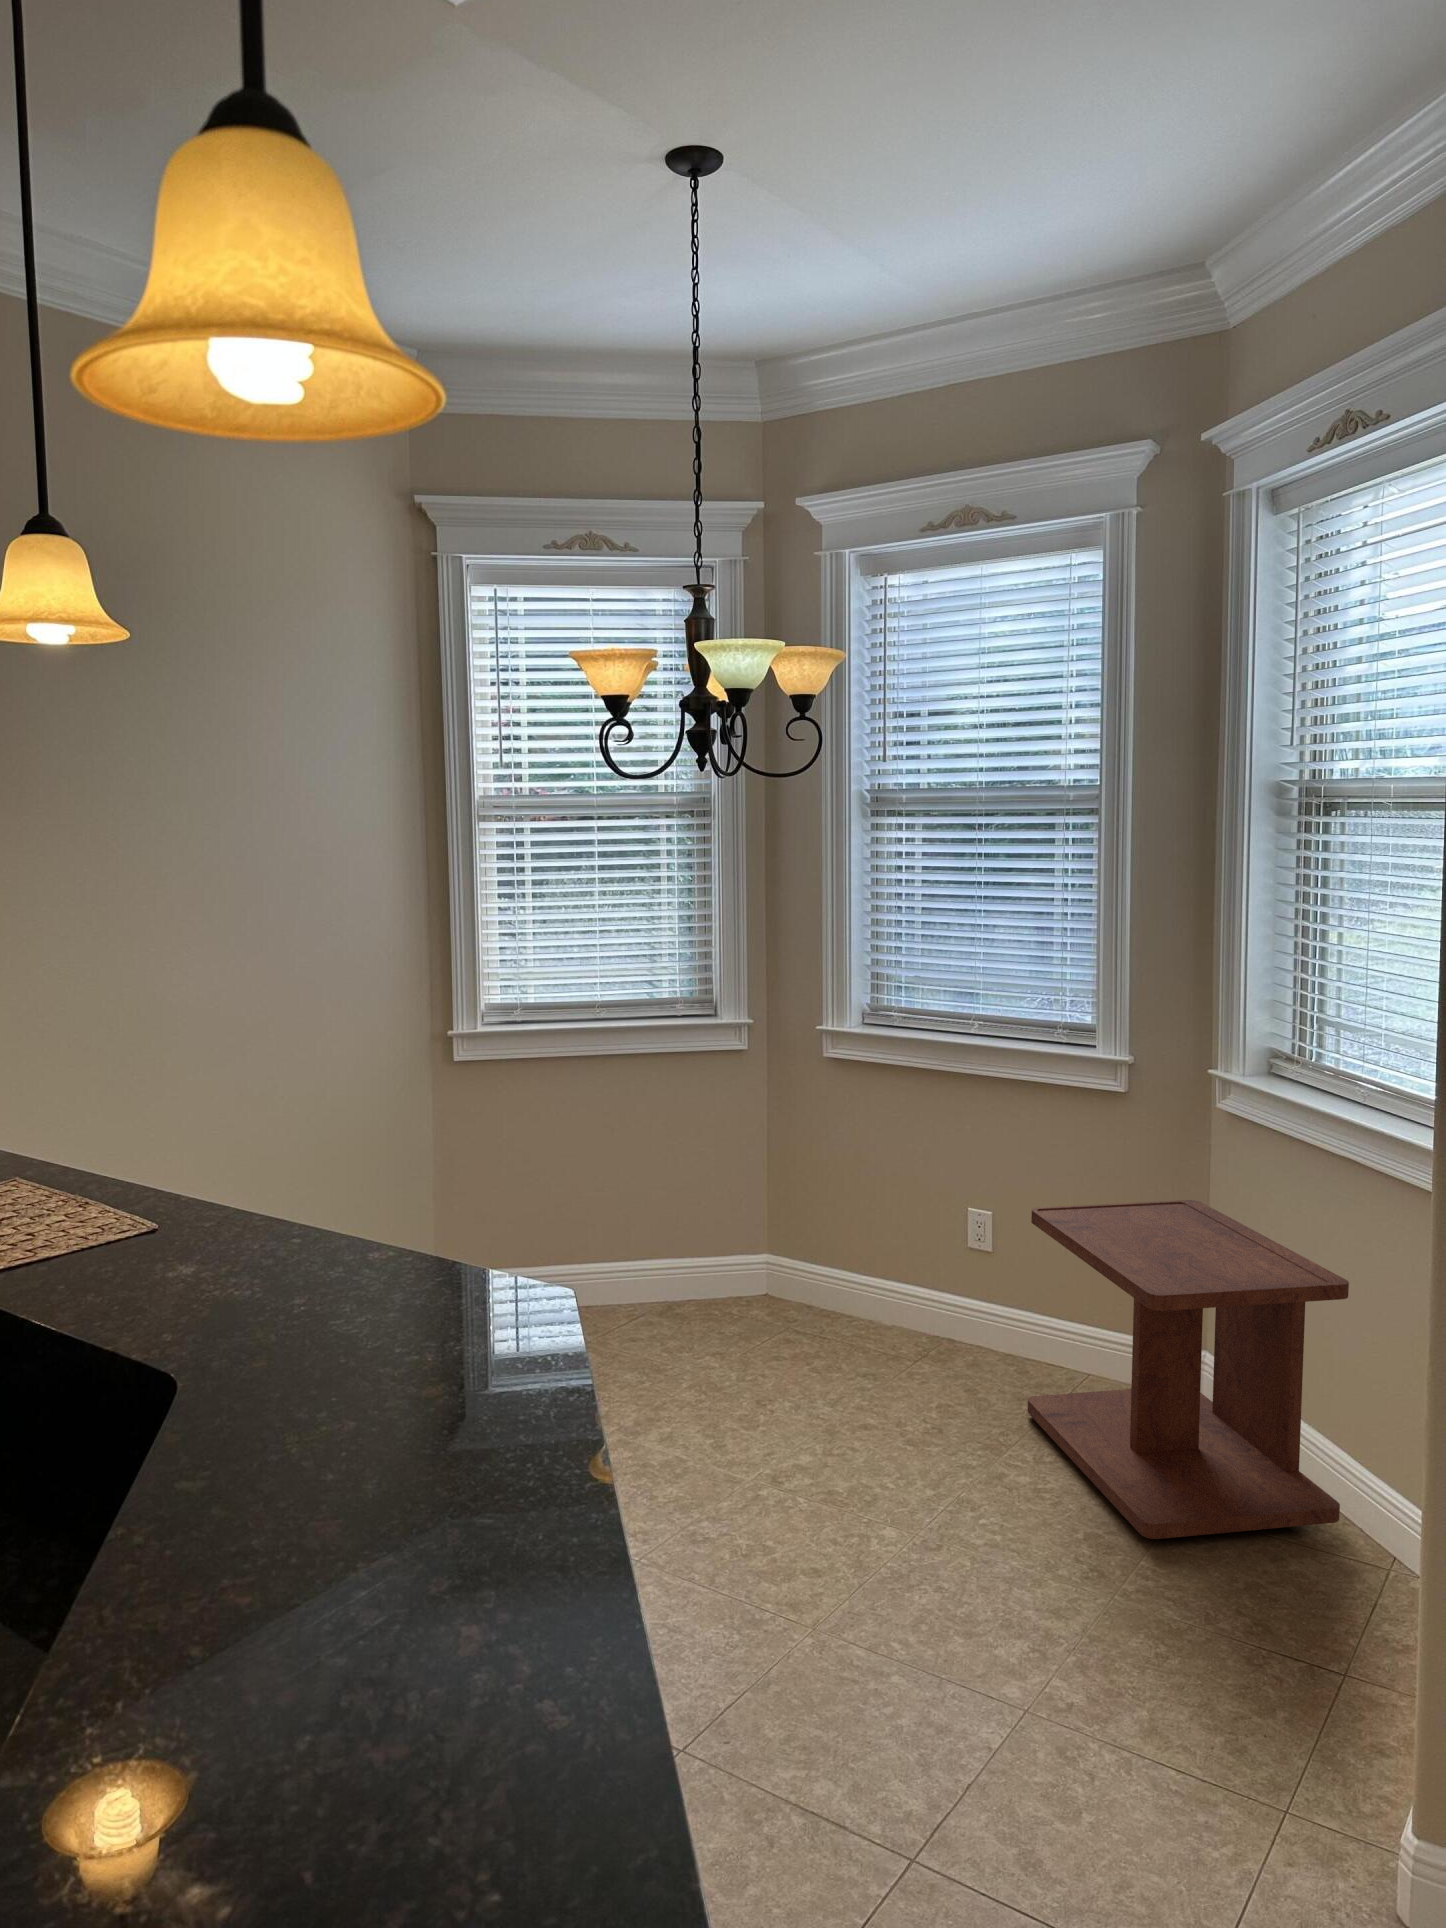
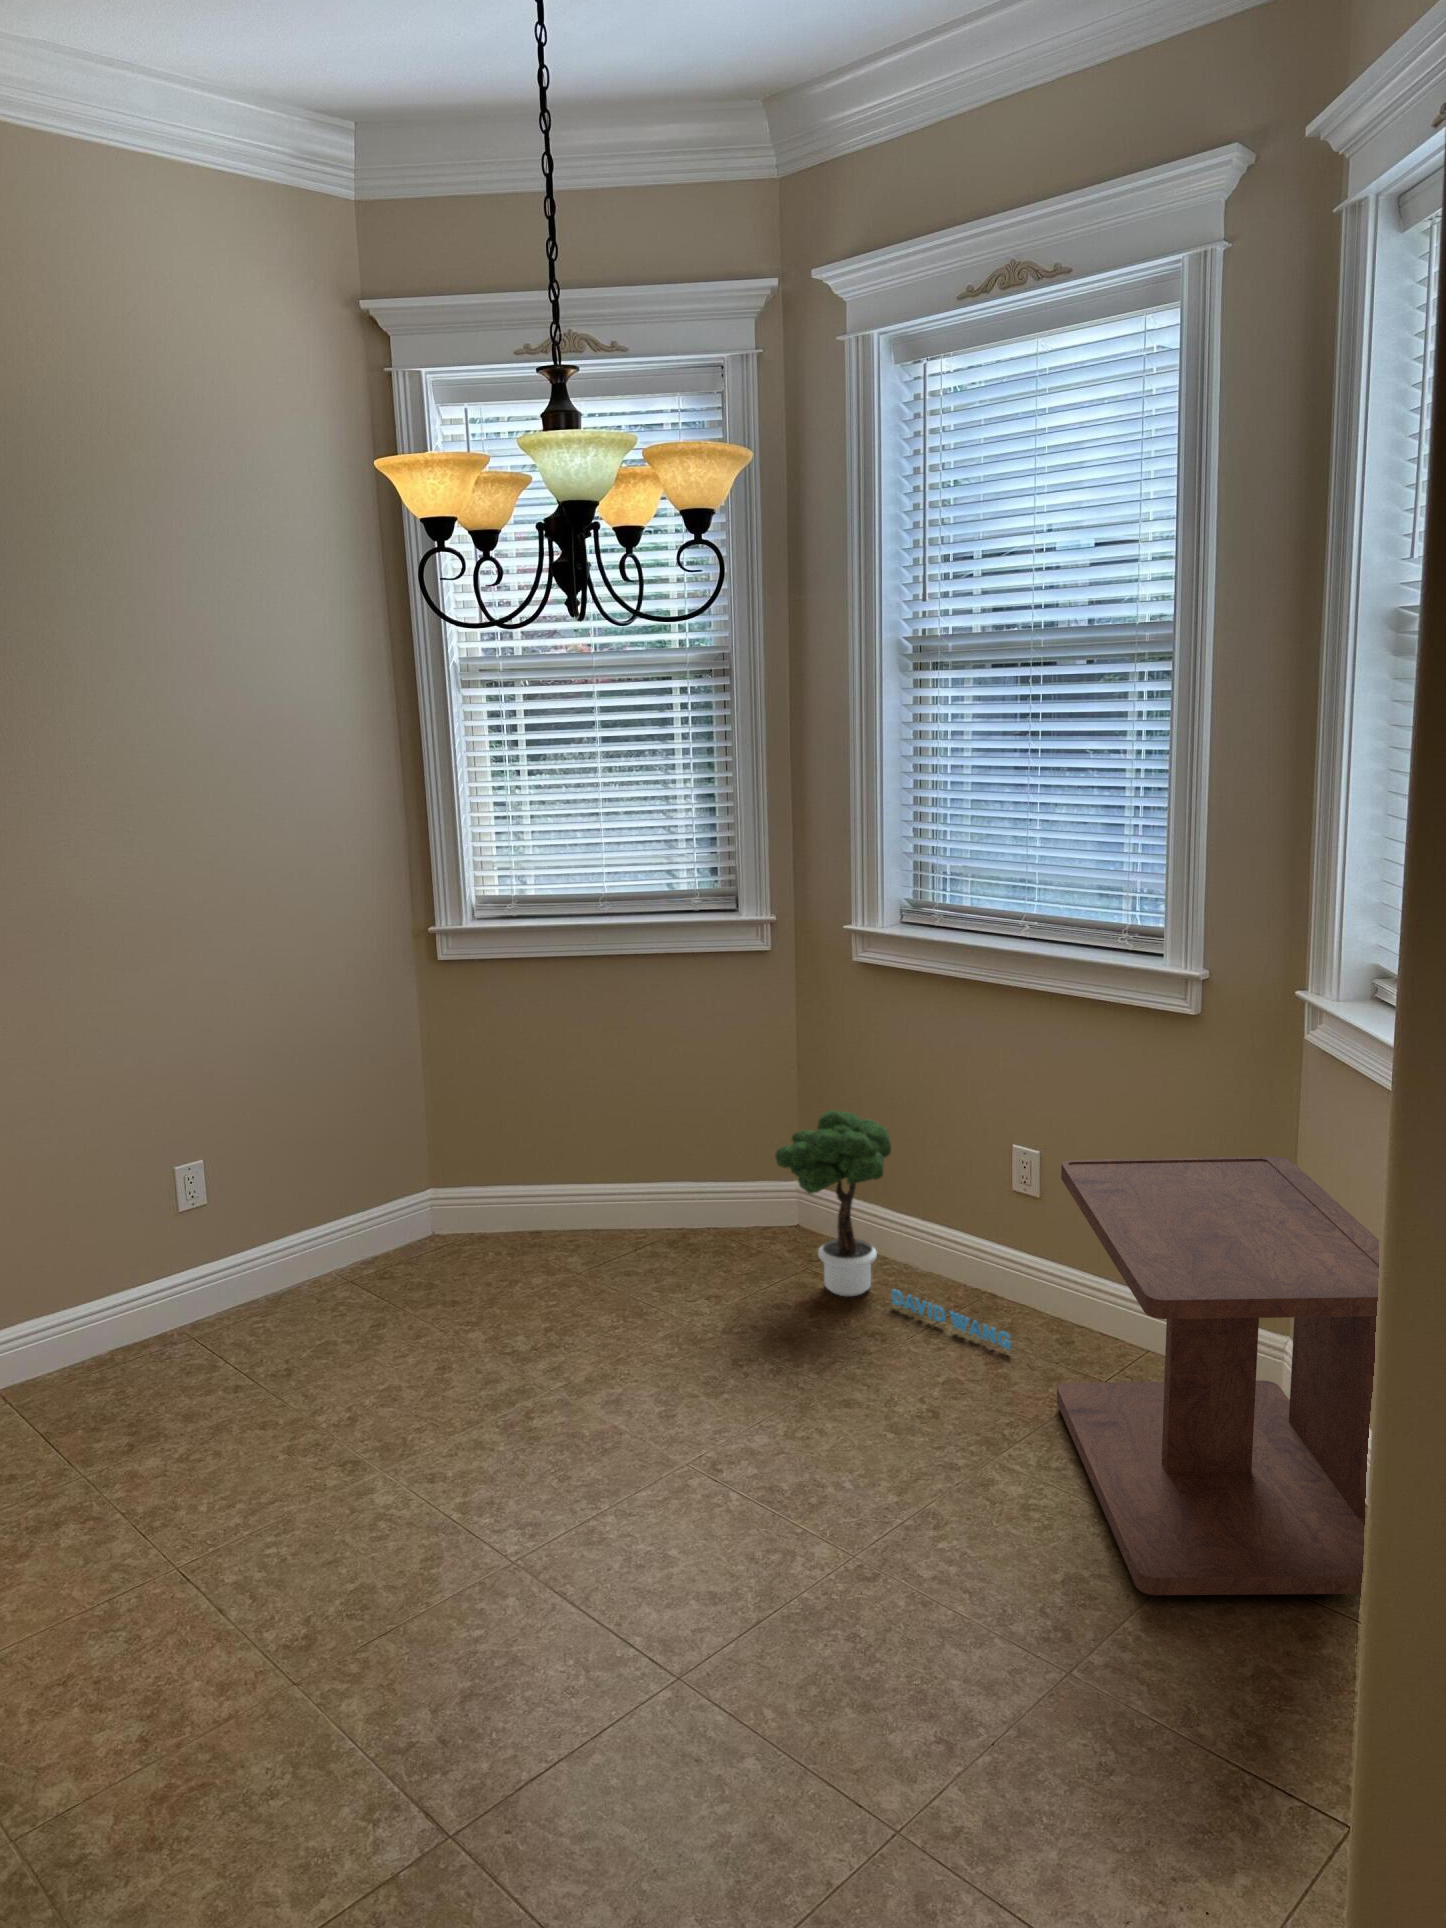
potted tree: none [760,1184,975,1377] -> present [775,1110,1011,1349]

